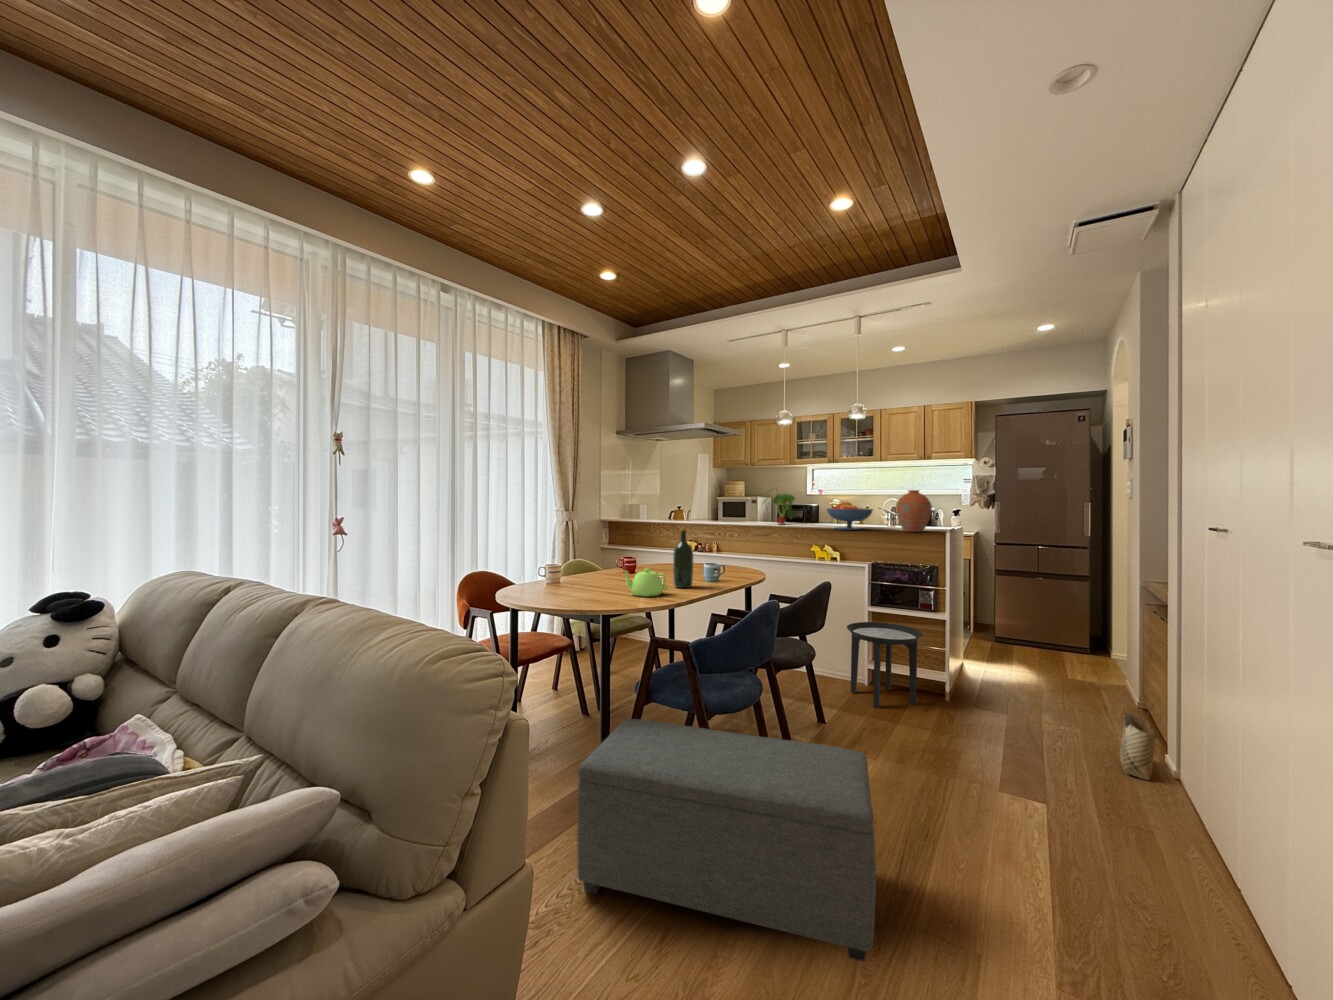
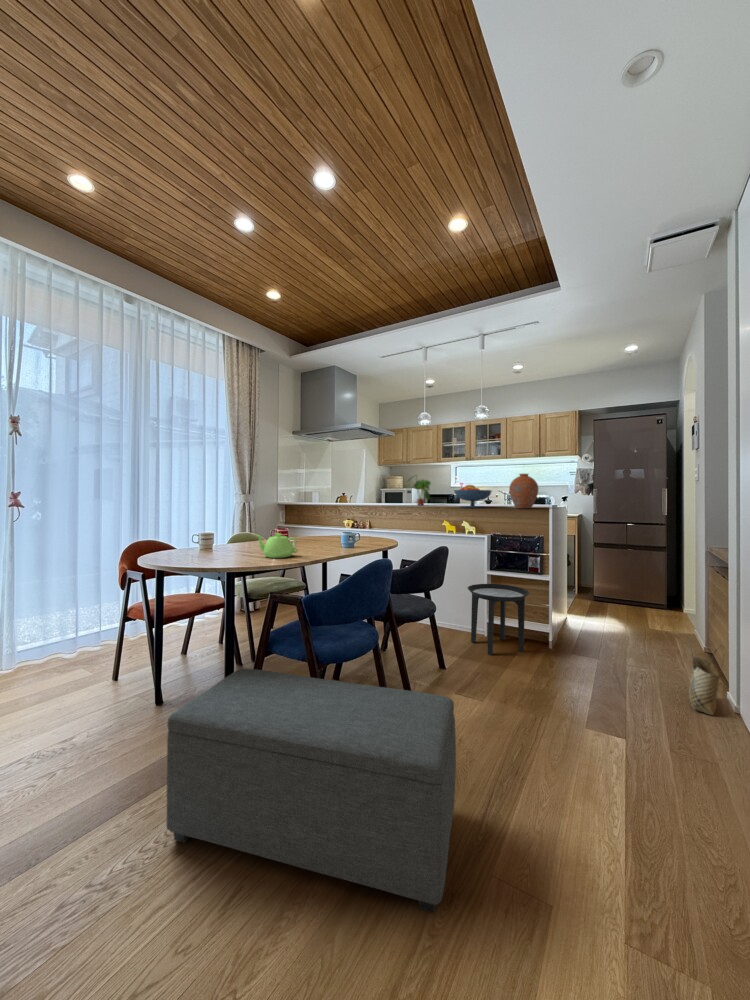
wine bottle: present [673,528,693,588] -> none [308,500,326,552]

